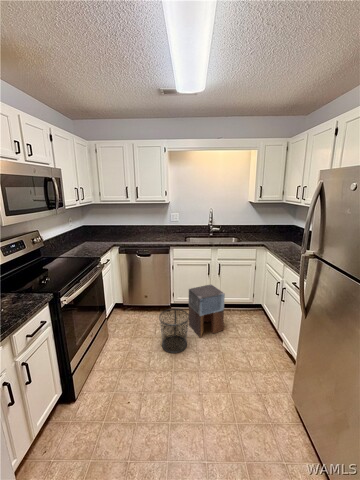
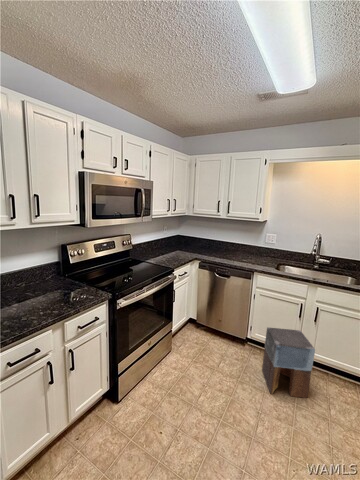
waste bin: present [159,309,189,353] -> none [220,344,258,401]

